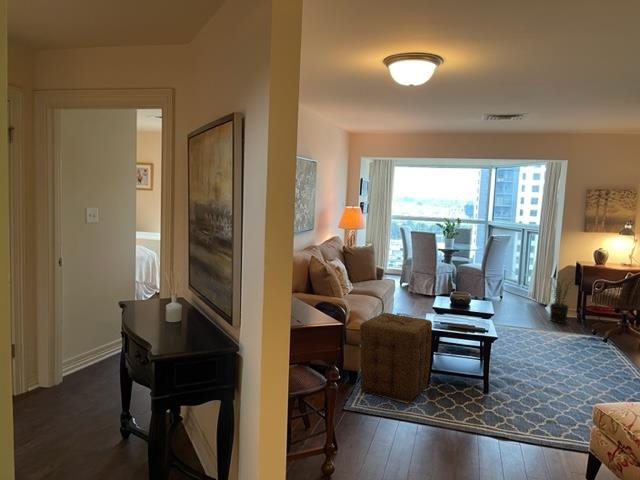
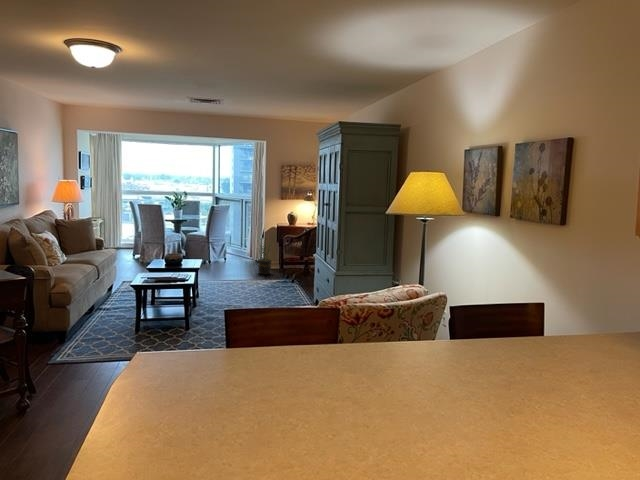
ottoman: present [360,313,432,404] -> none [66,273,137,347]

